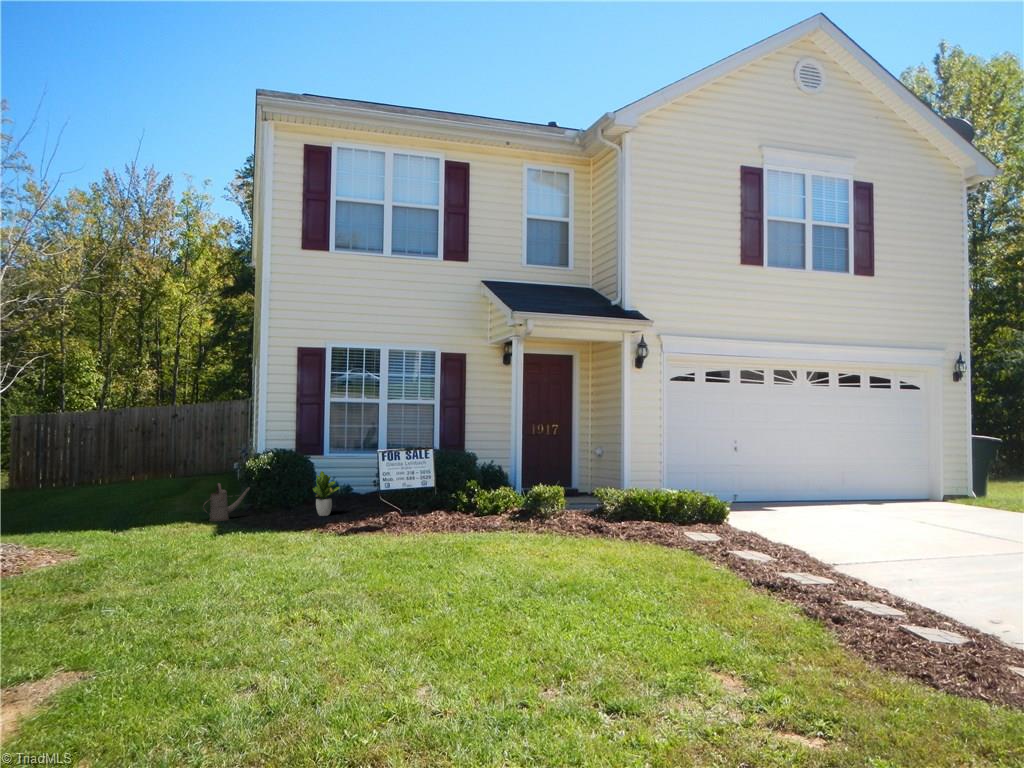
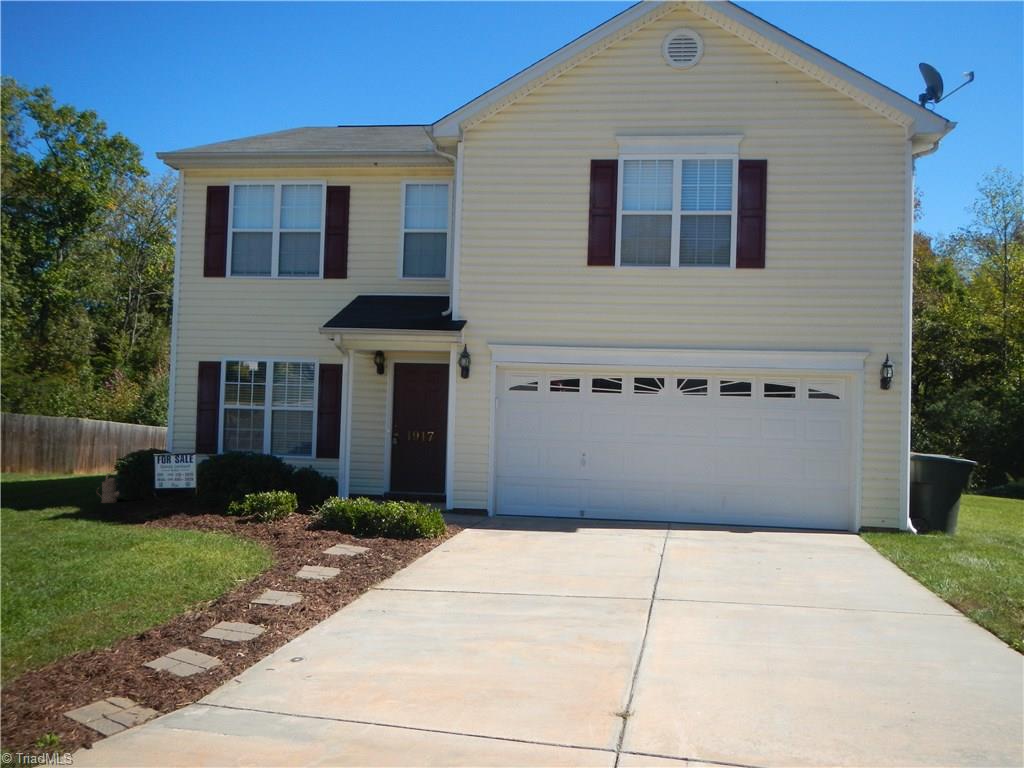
potted plant: present [313,471,339,516] -> none [169,467,193,504]

